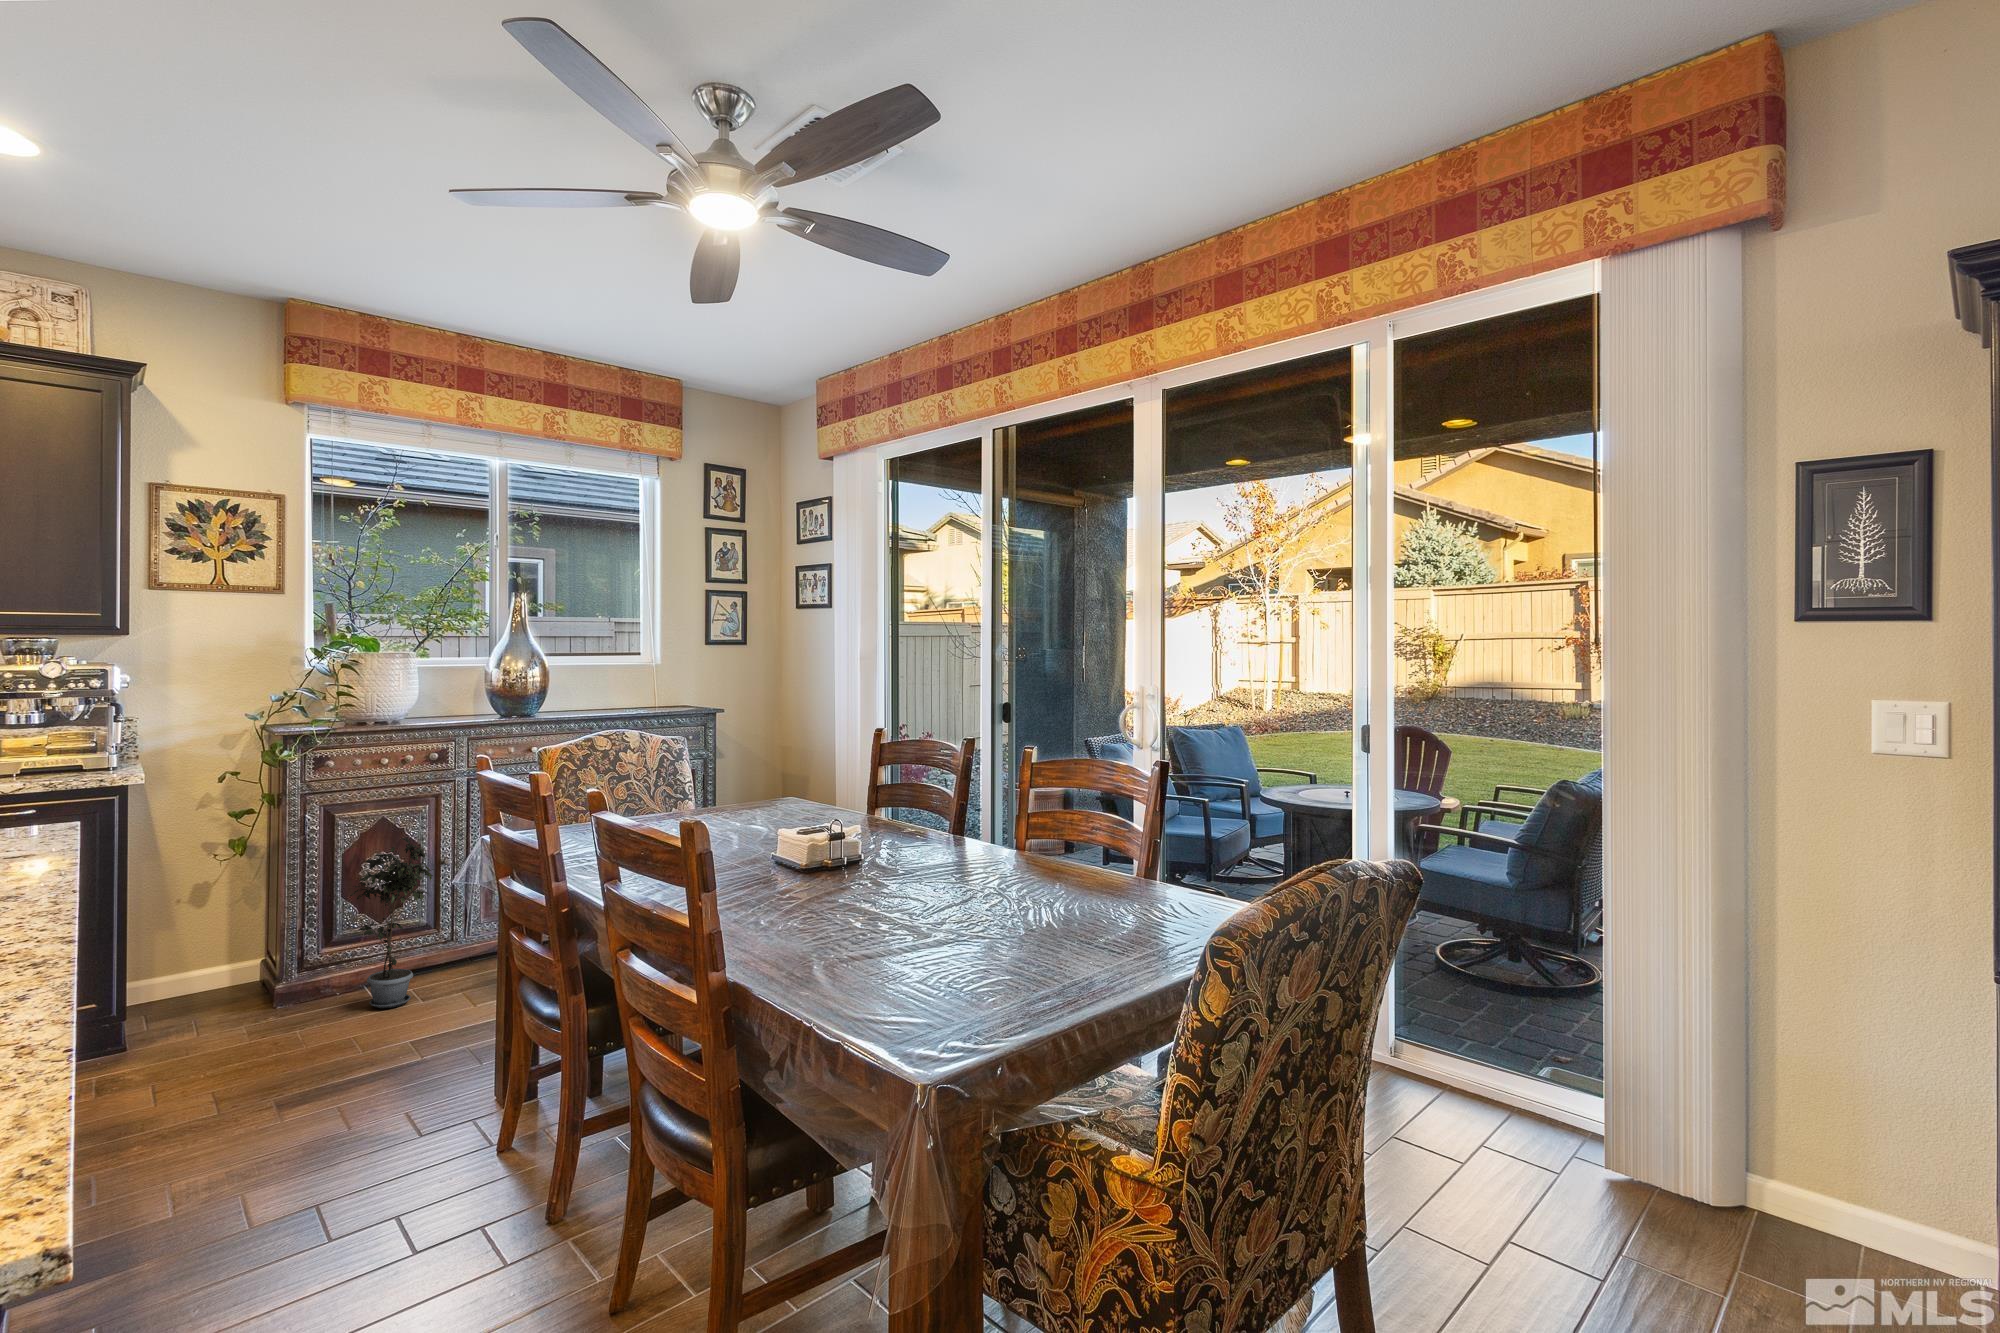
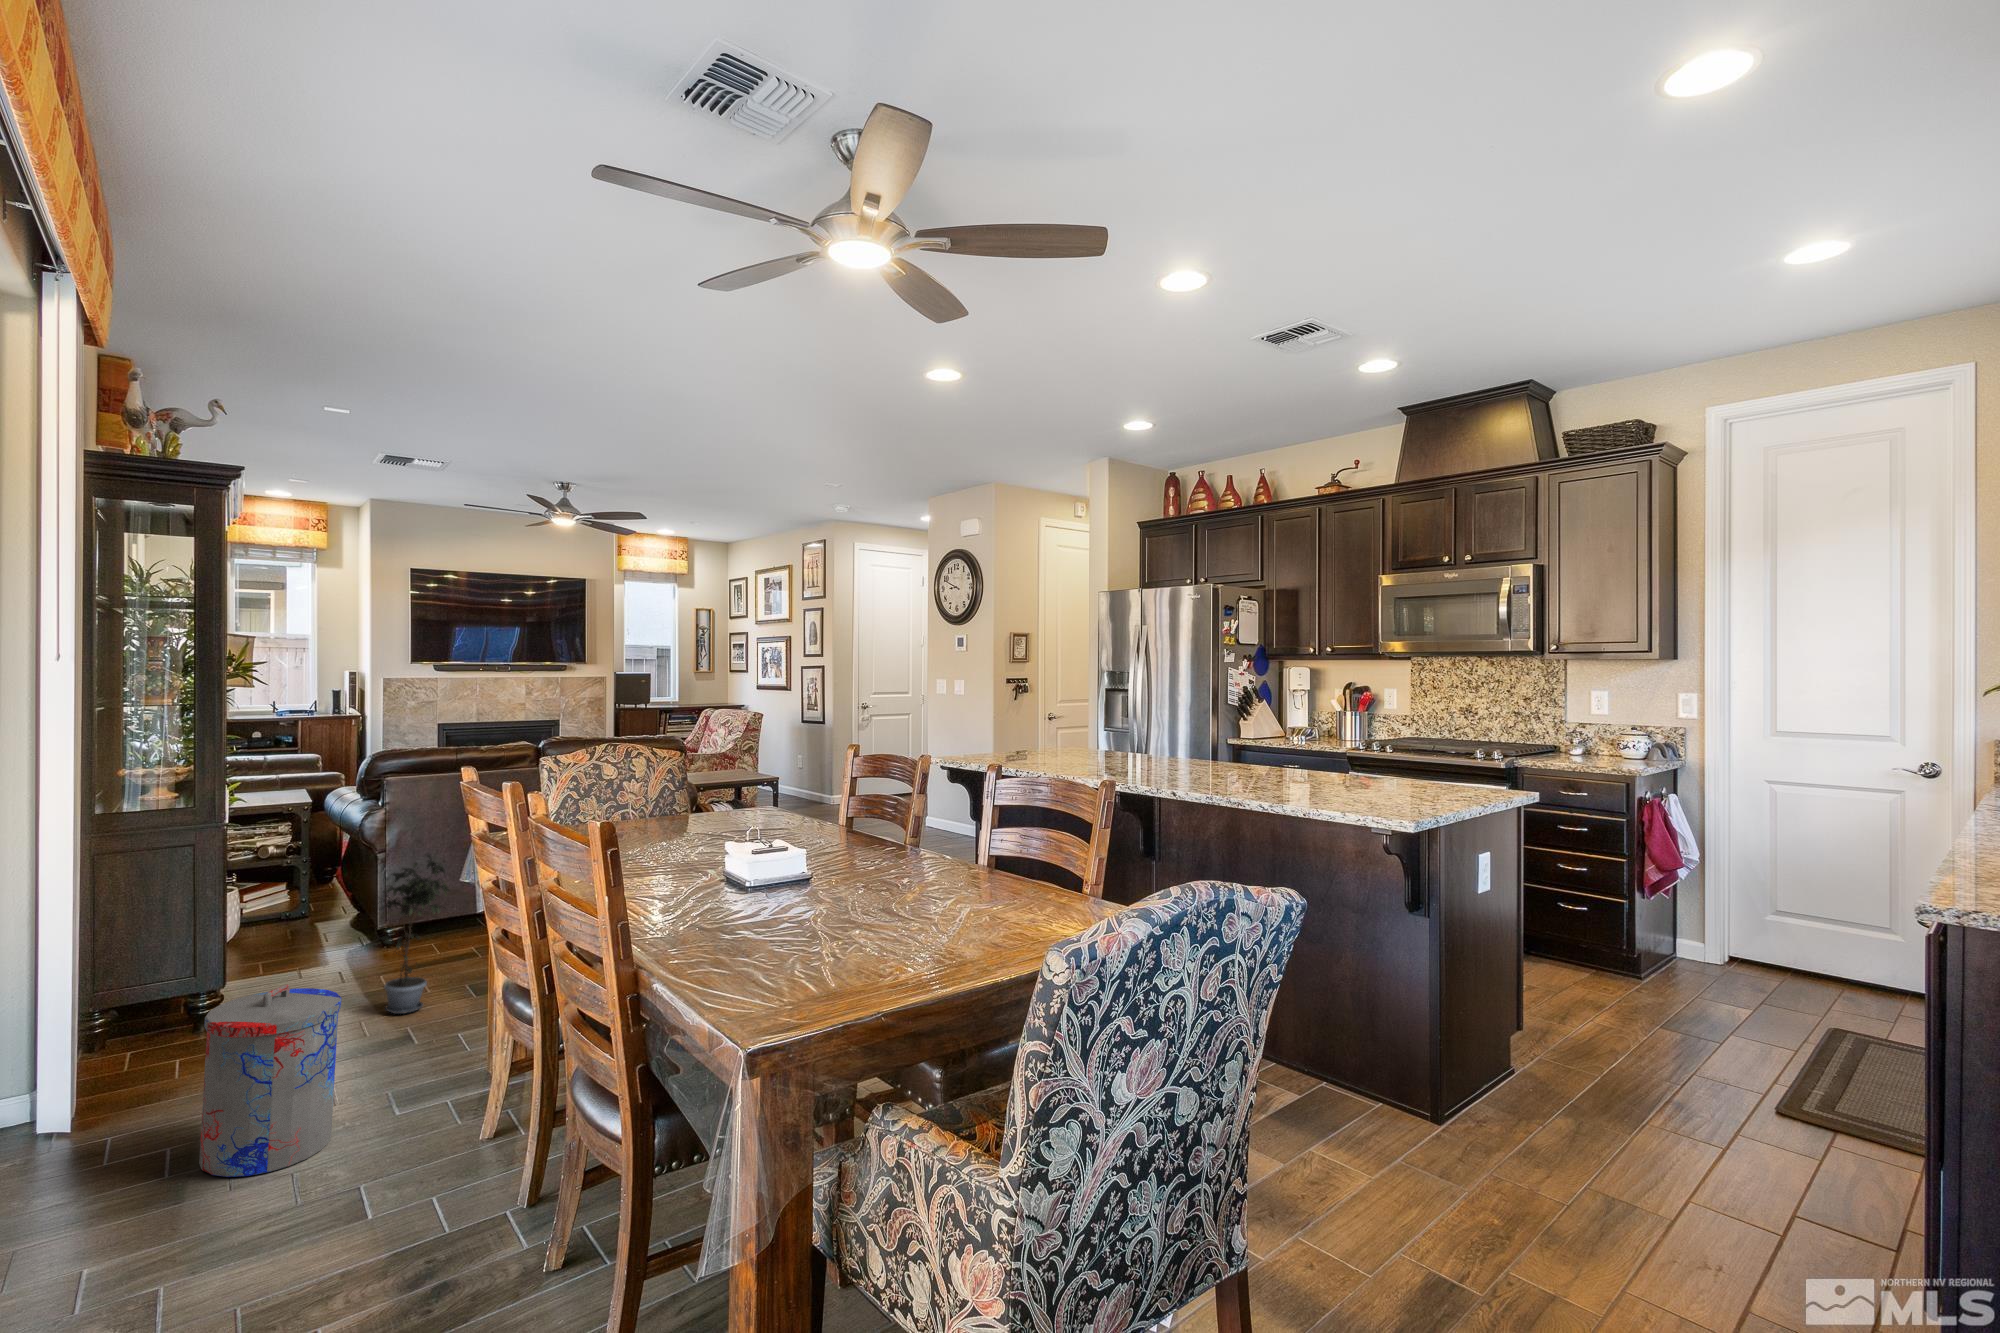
trash can: none [197,976,343,1183] -> present [199,985,342,1177]

